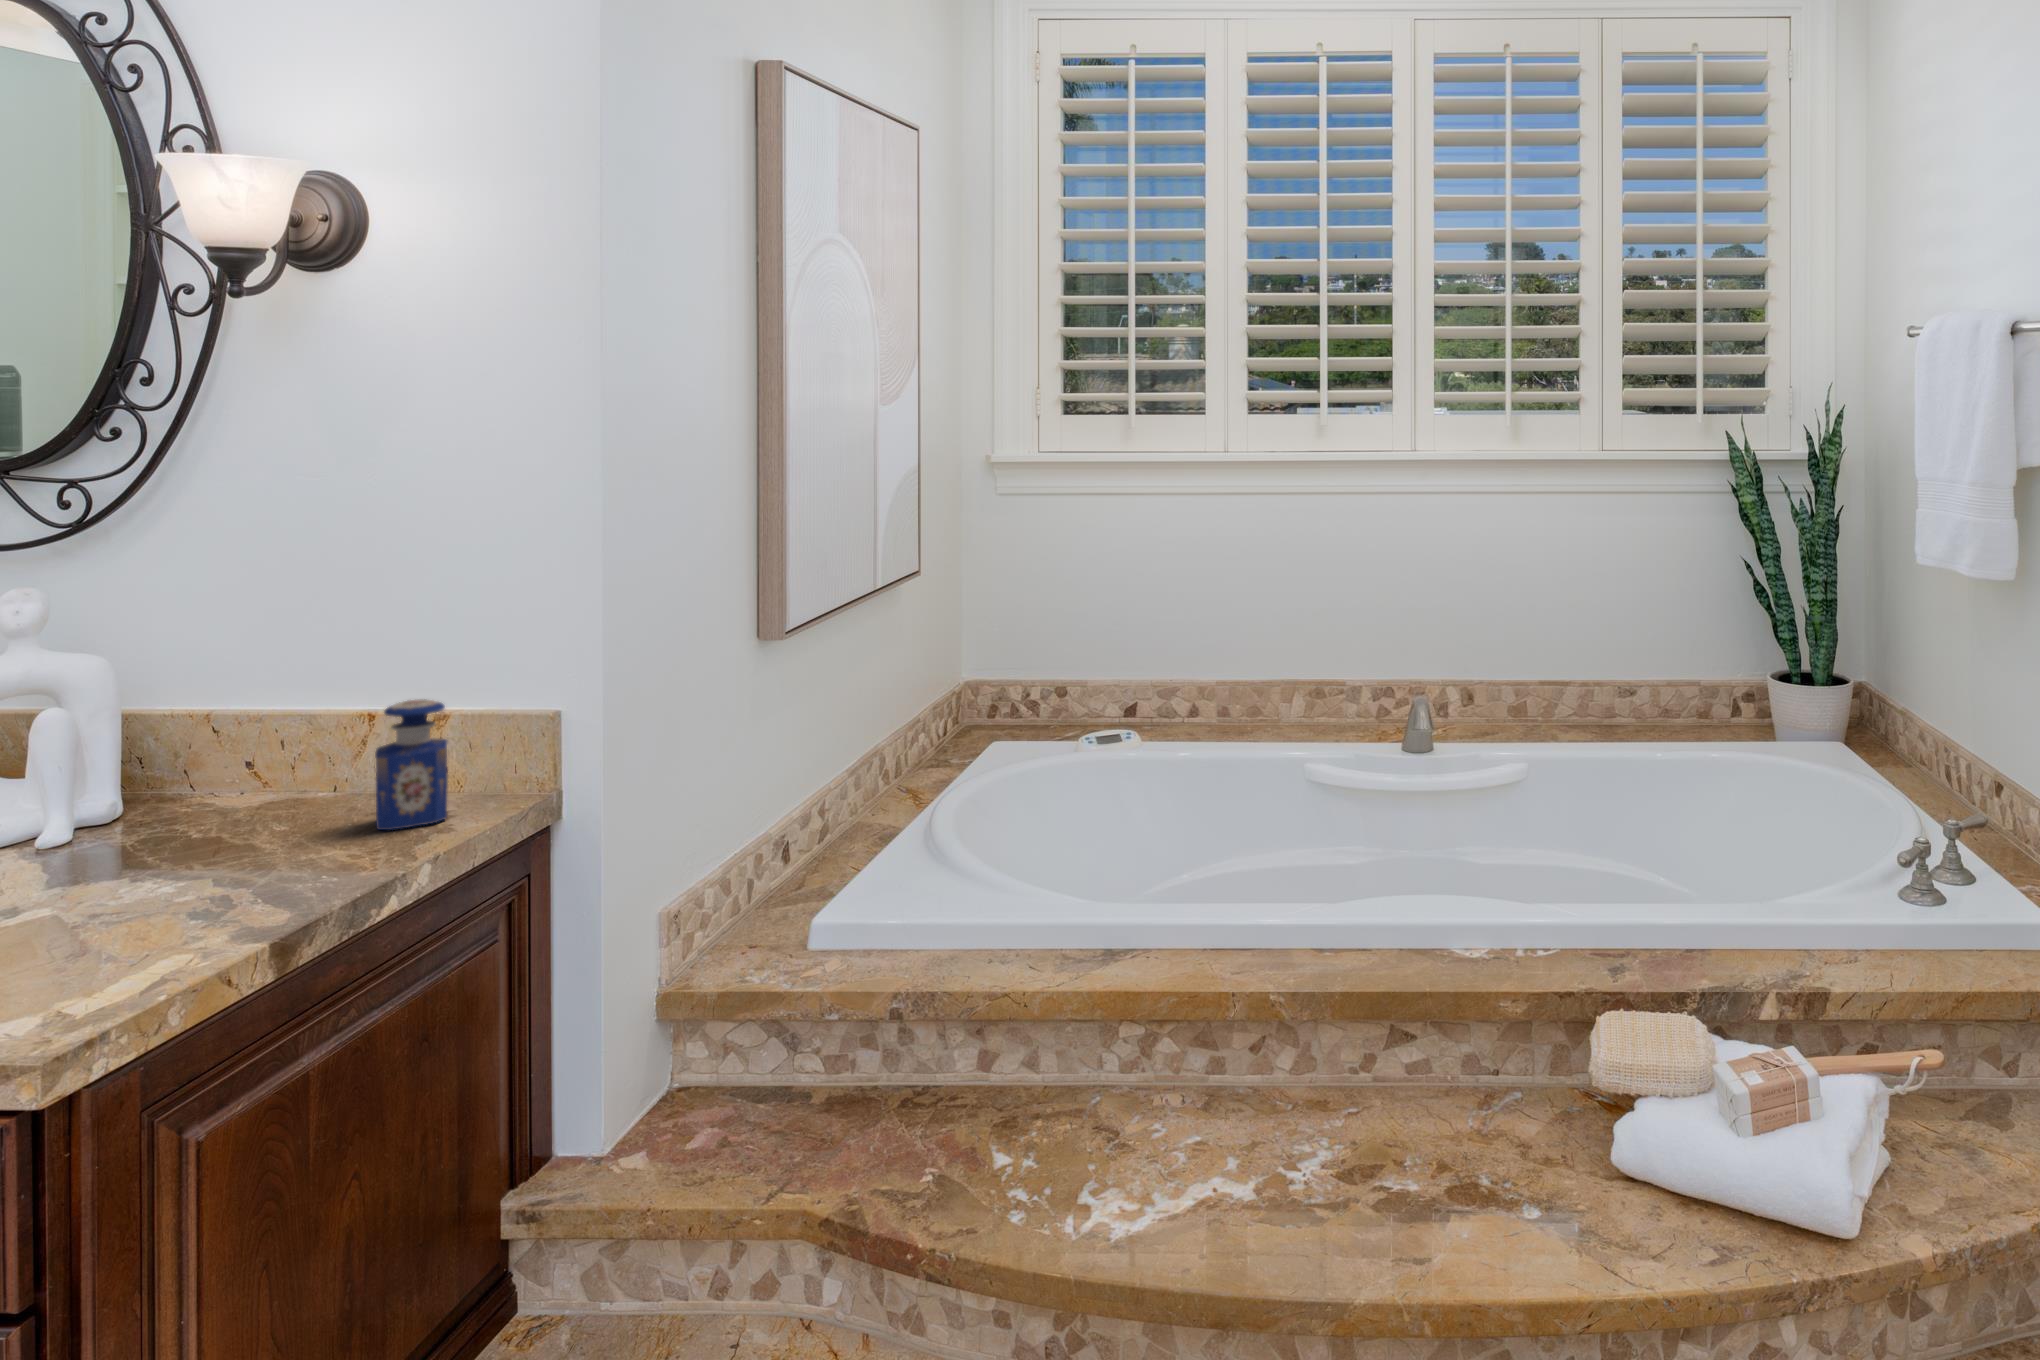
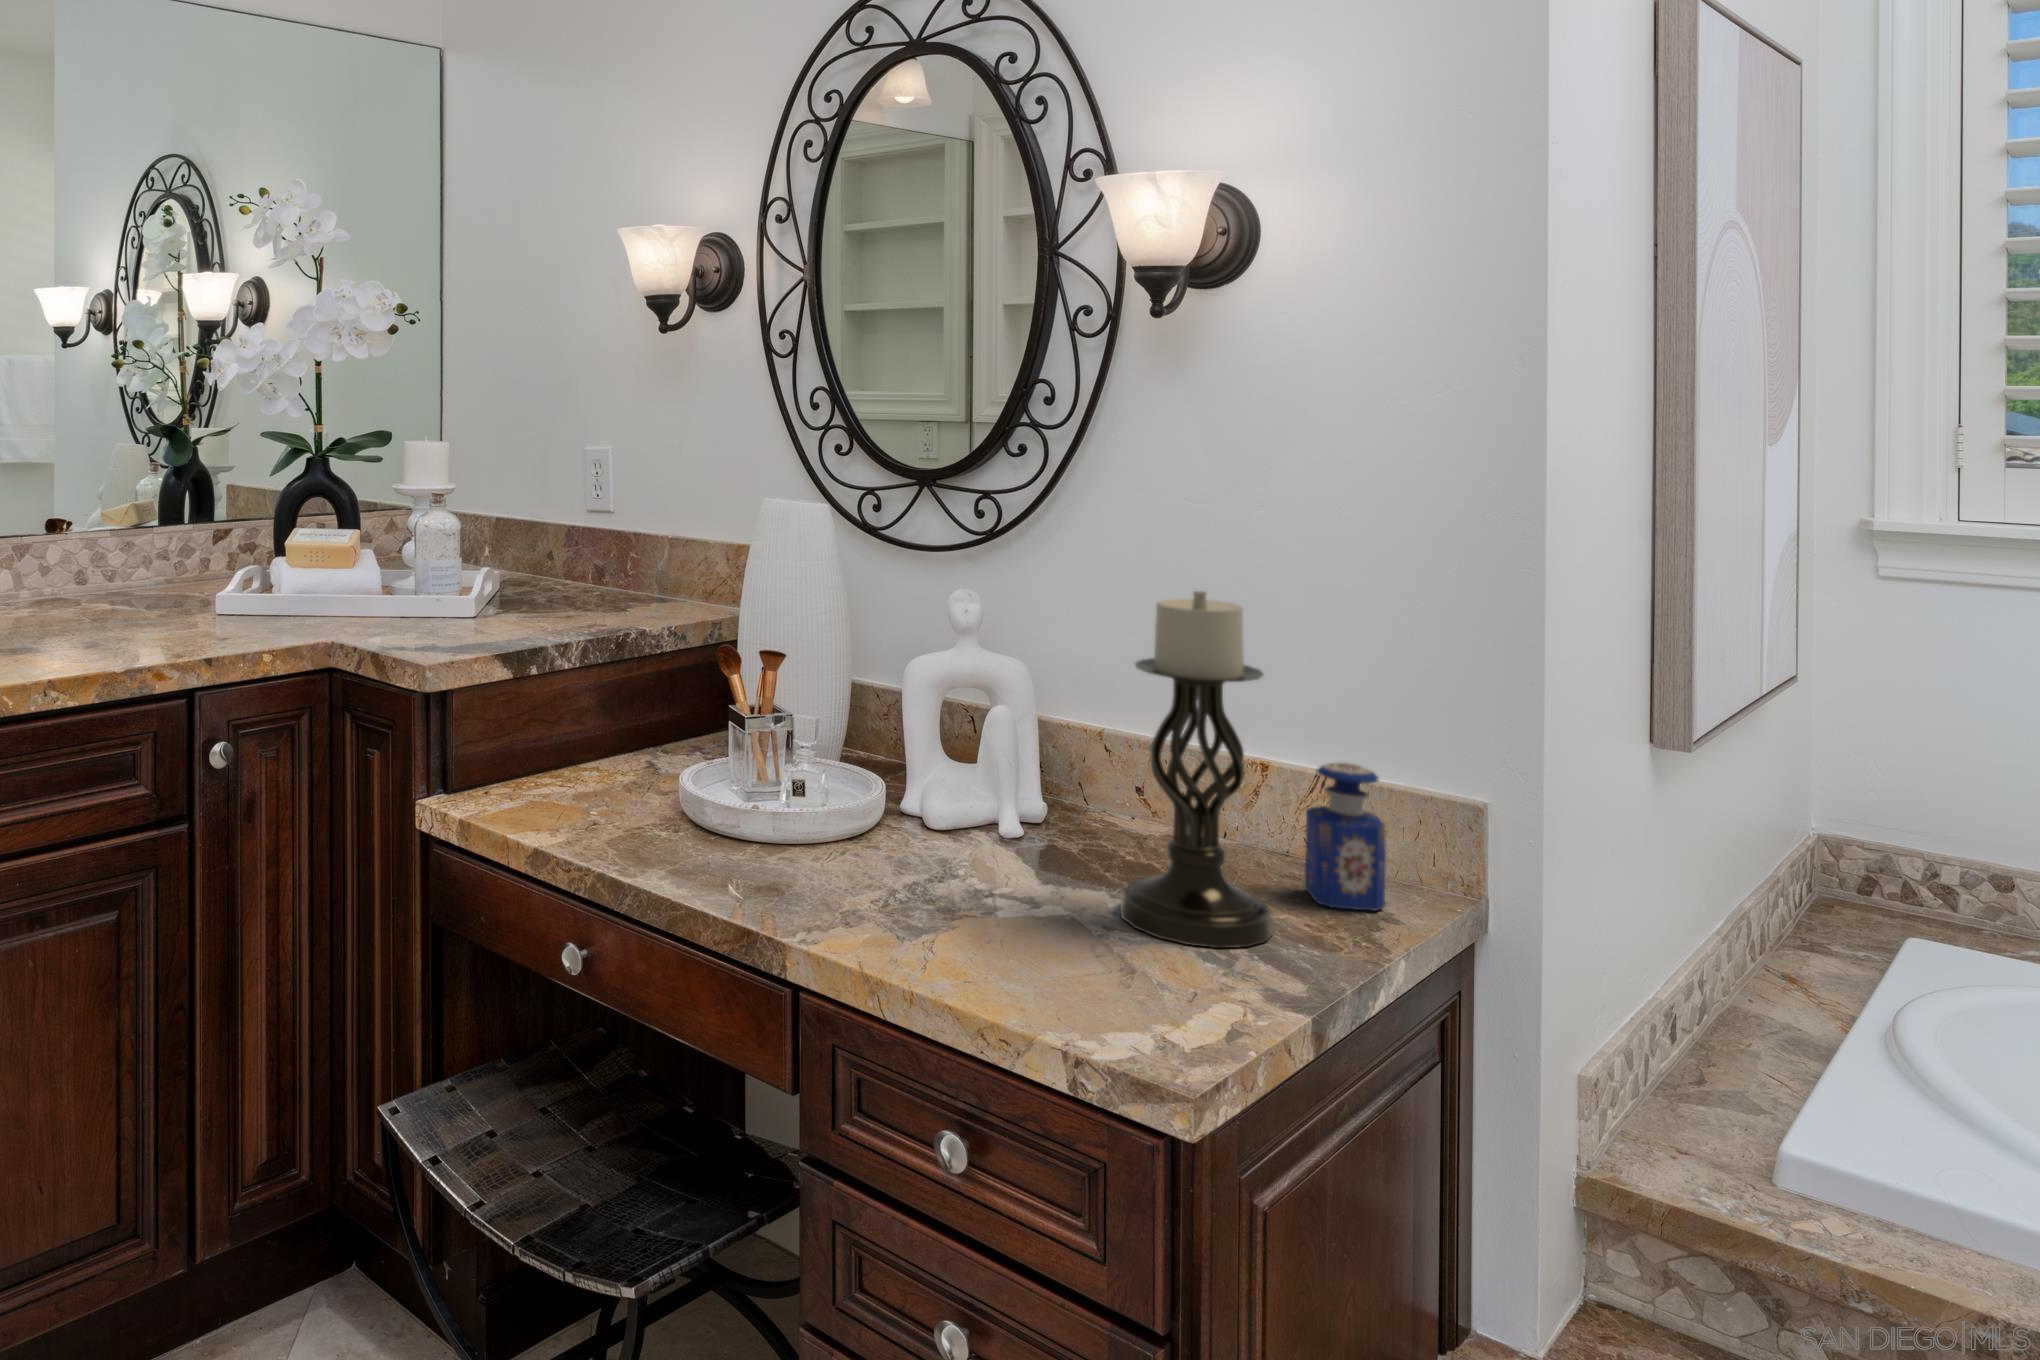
candle holder: none [107,560,296,905] -> present [1120,591,1273,948]

